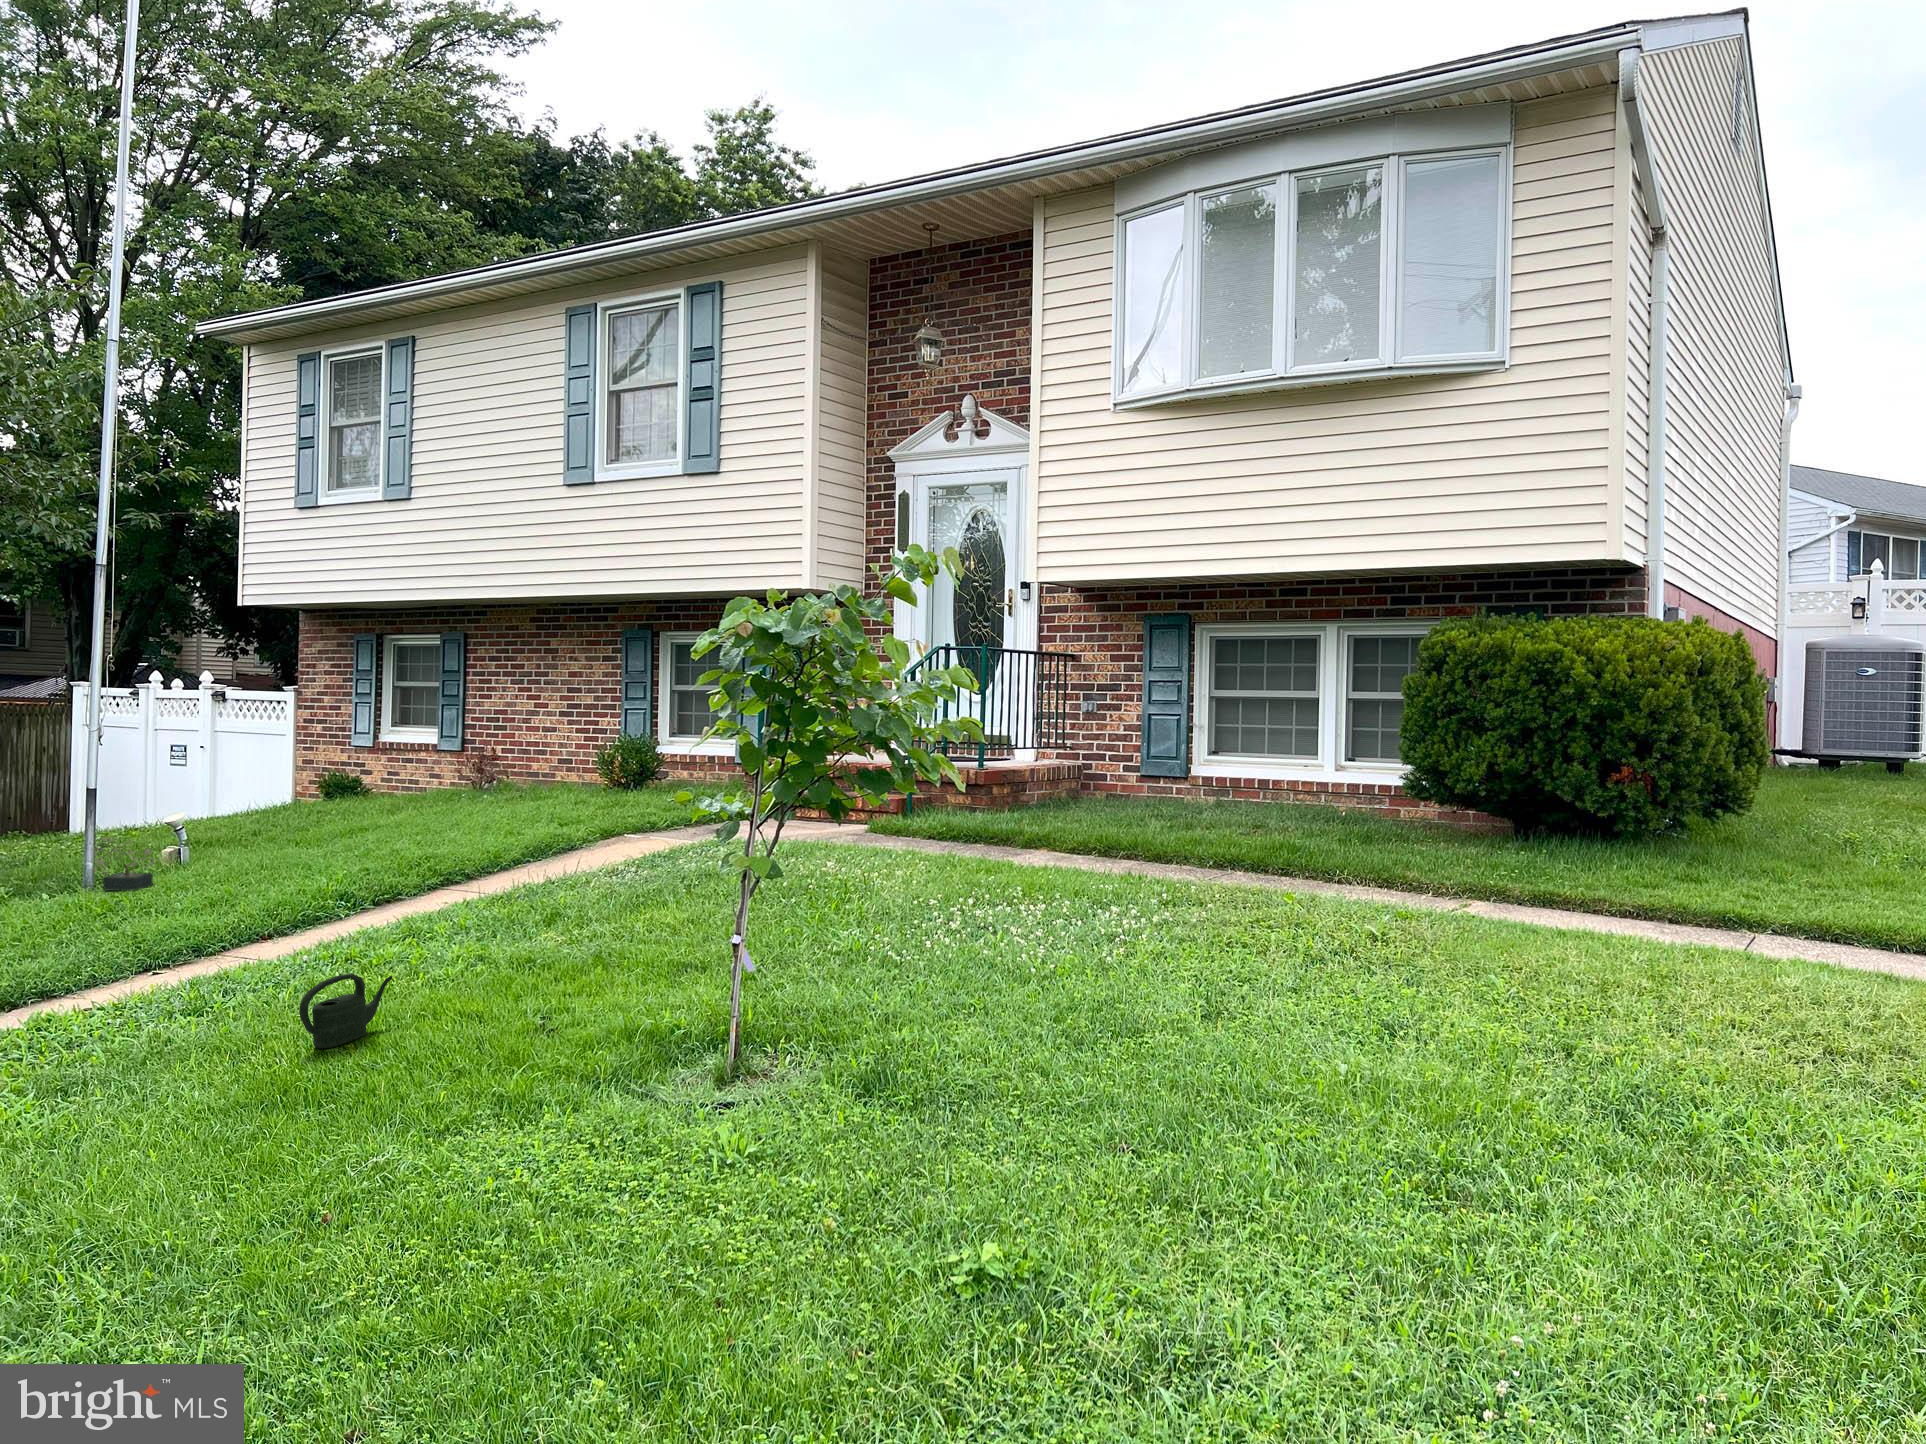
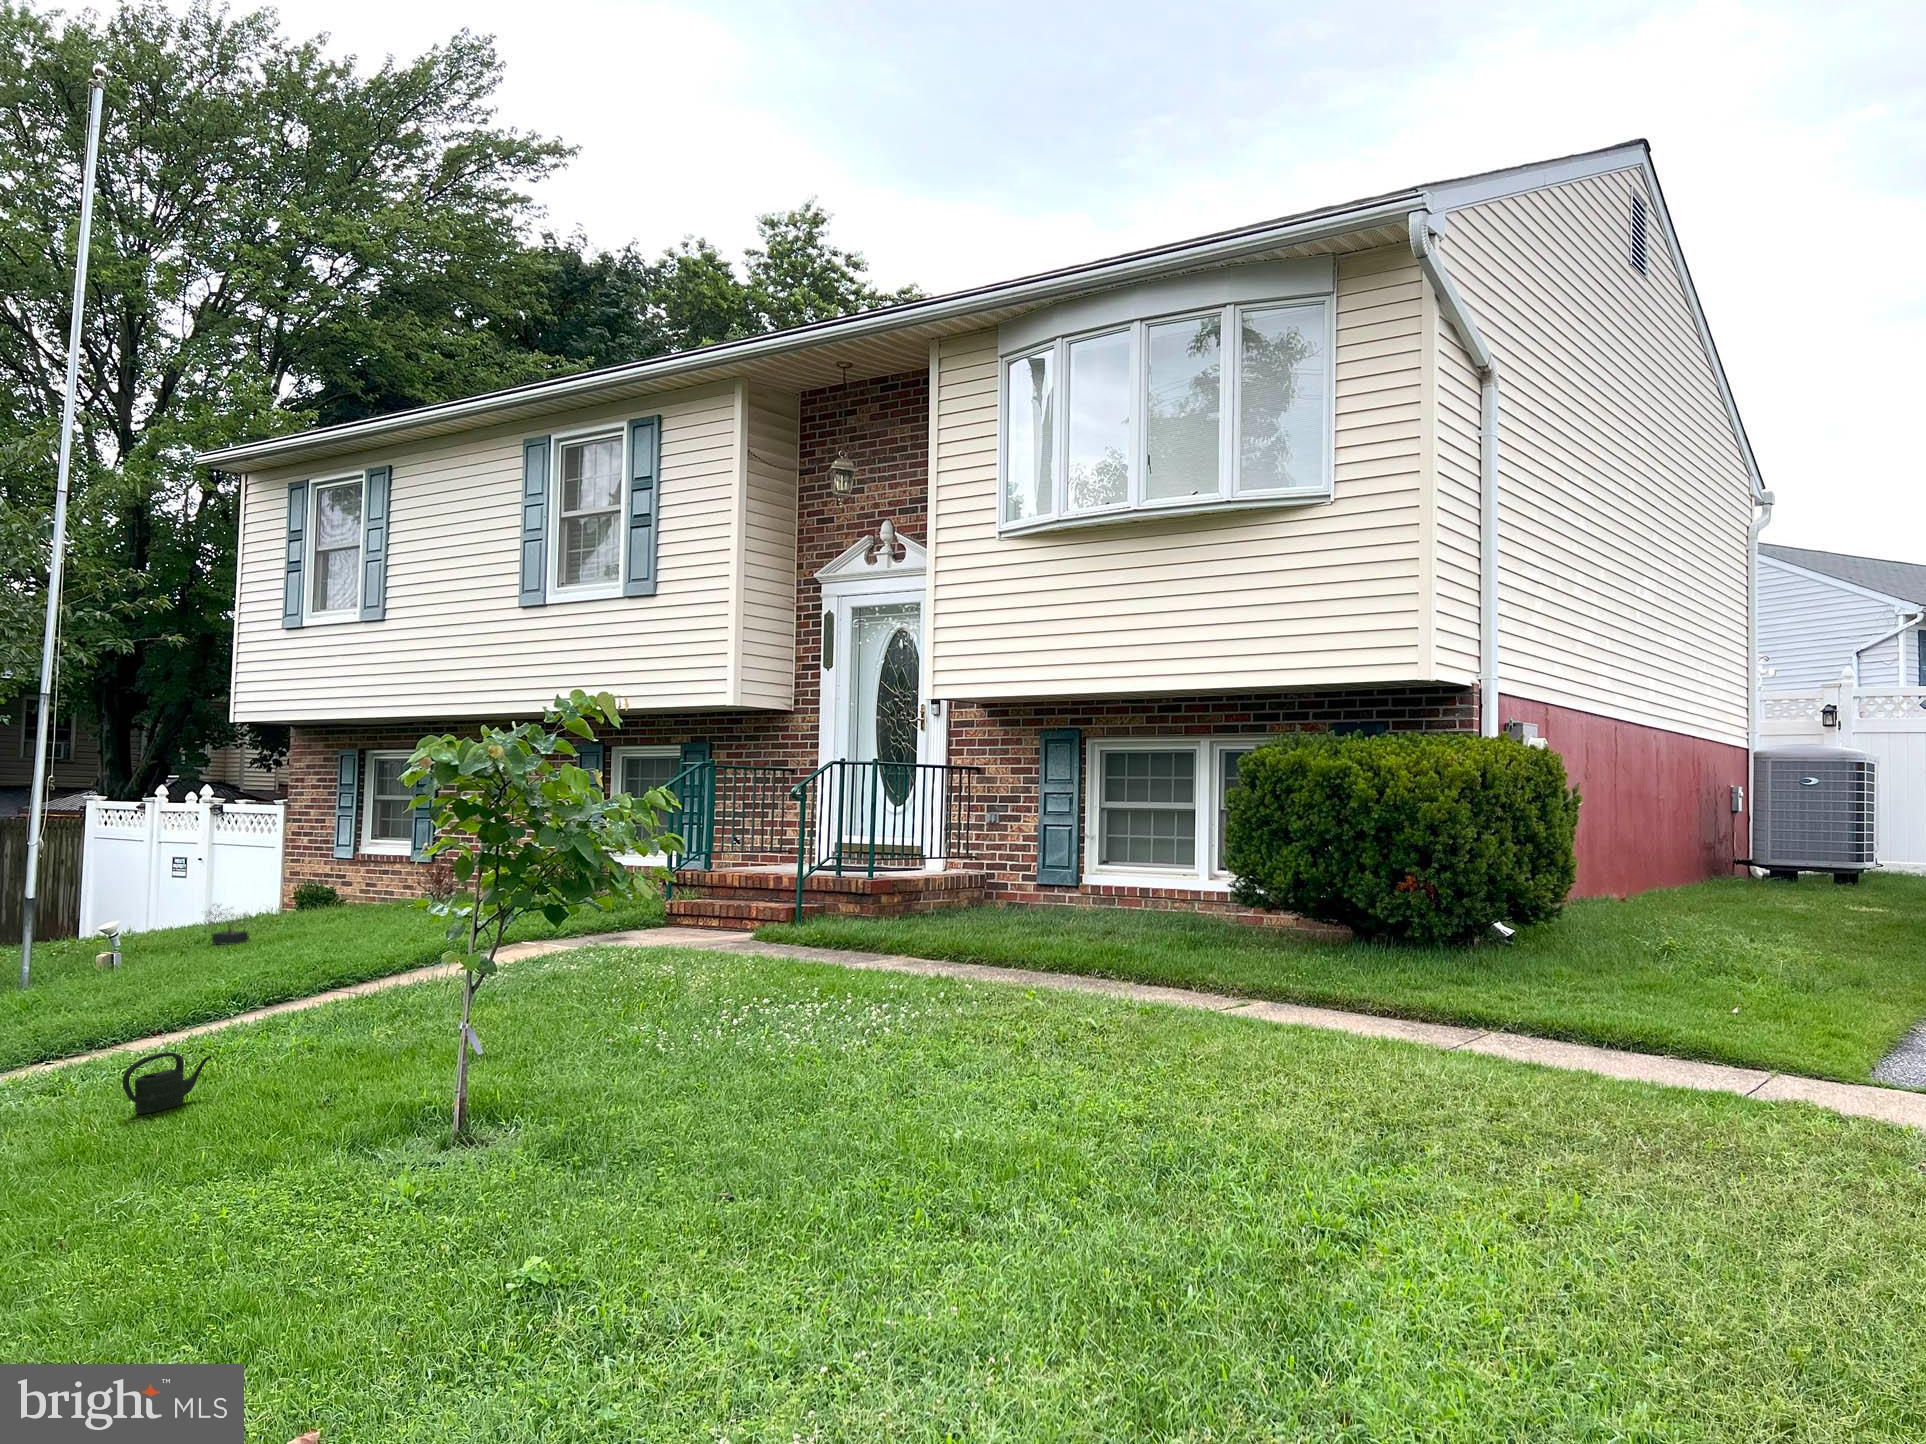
decorative plant: present [91,838,158,891] -> present [206,905,249,944]

